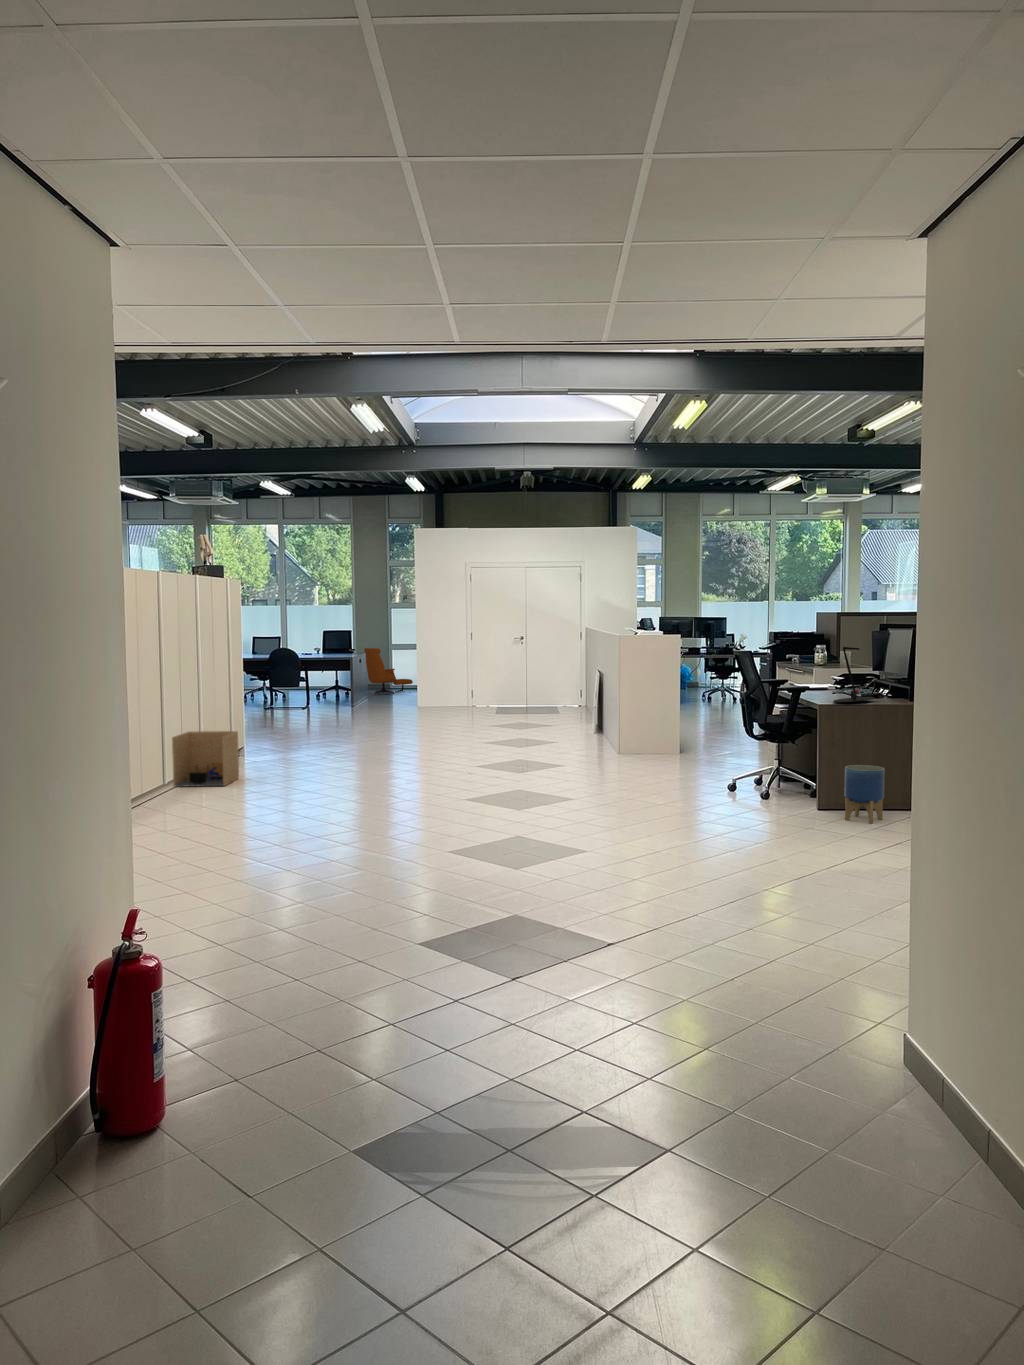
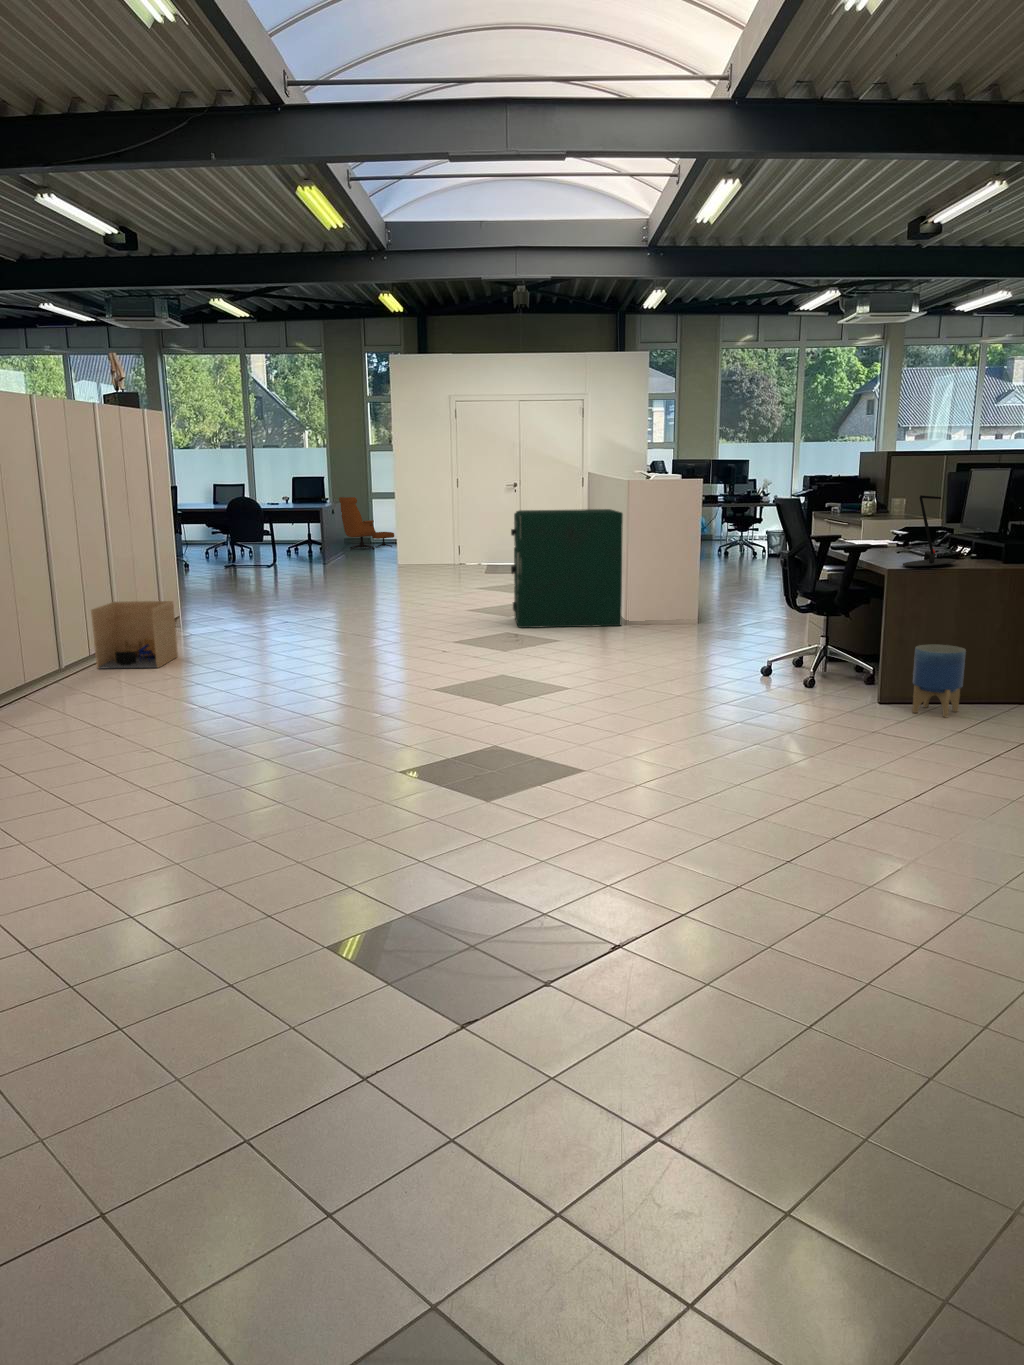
filing cabinet: none [520,658,613,757] -> present [511,509,623,628]

